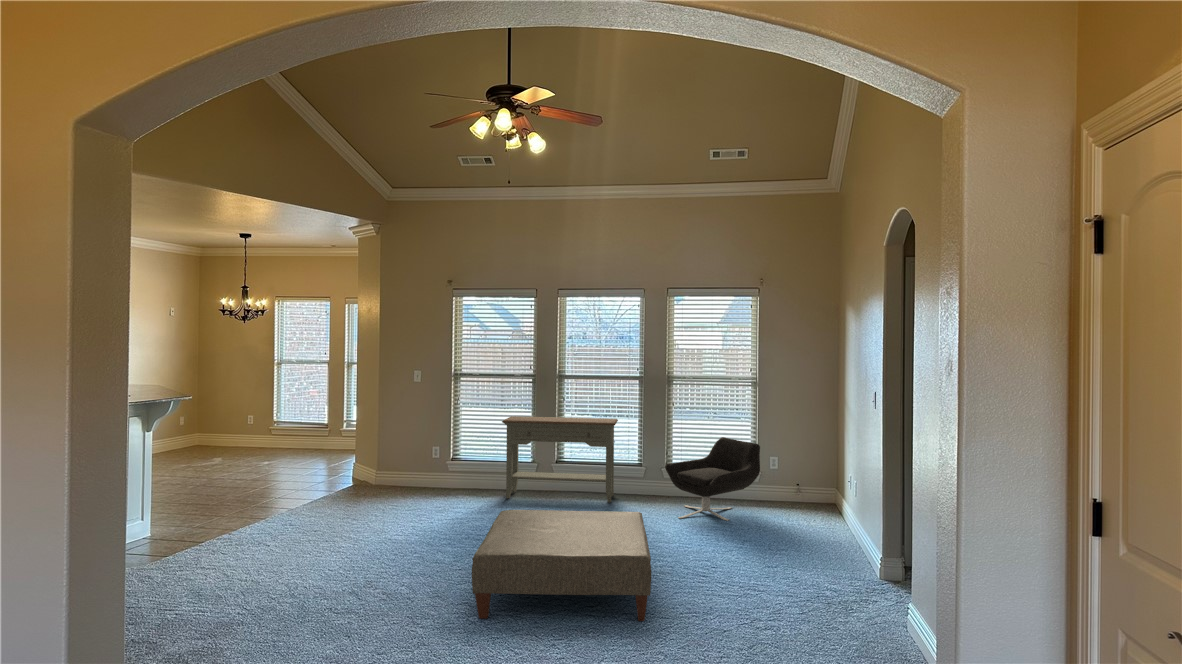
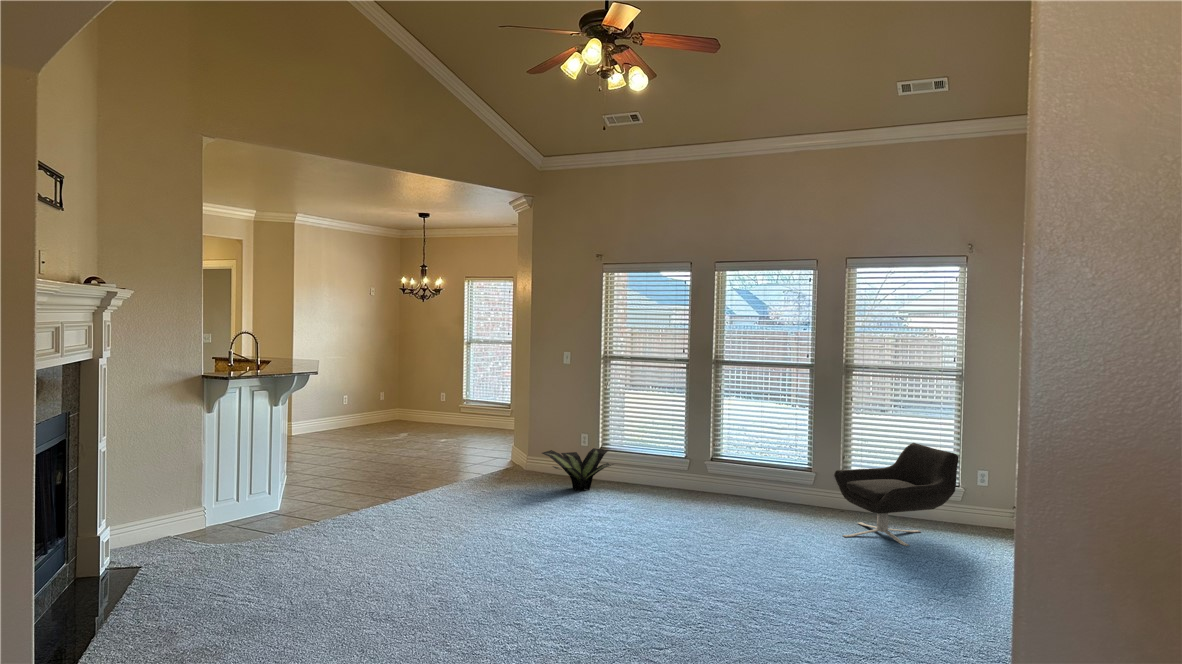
console table: present [502,416,618,502] -> none [648,405,783,510]
potted plant: none [397,460,473,501] -> present [542,448,614,491]
ottoman: present [472,510,652,621] -> none [552,505,771,645]

